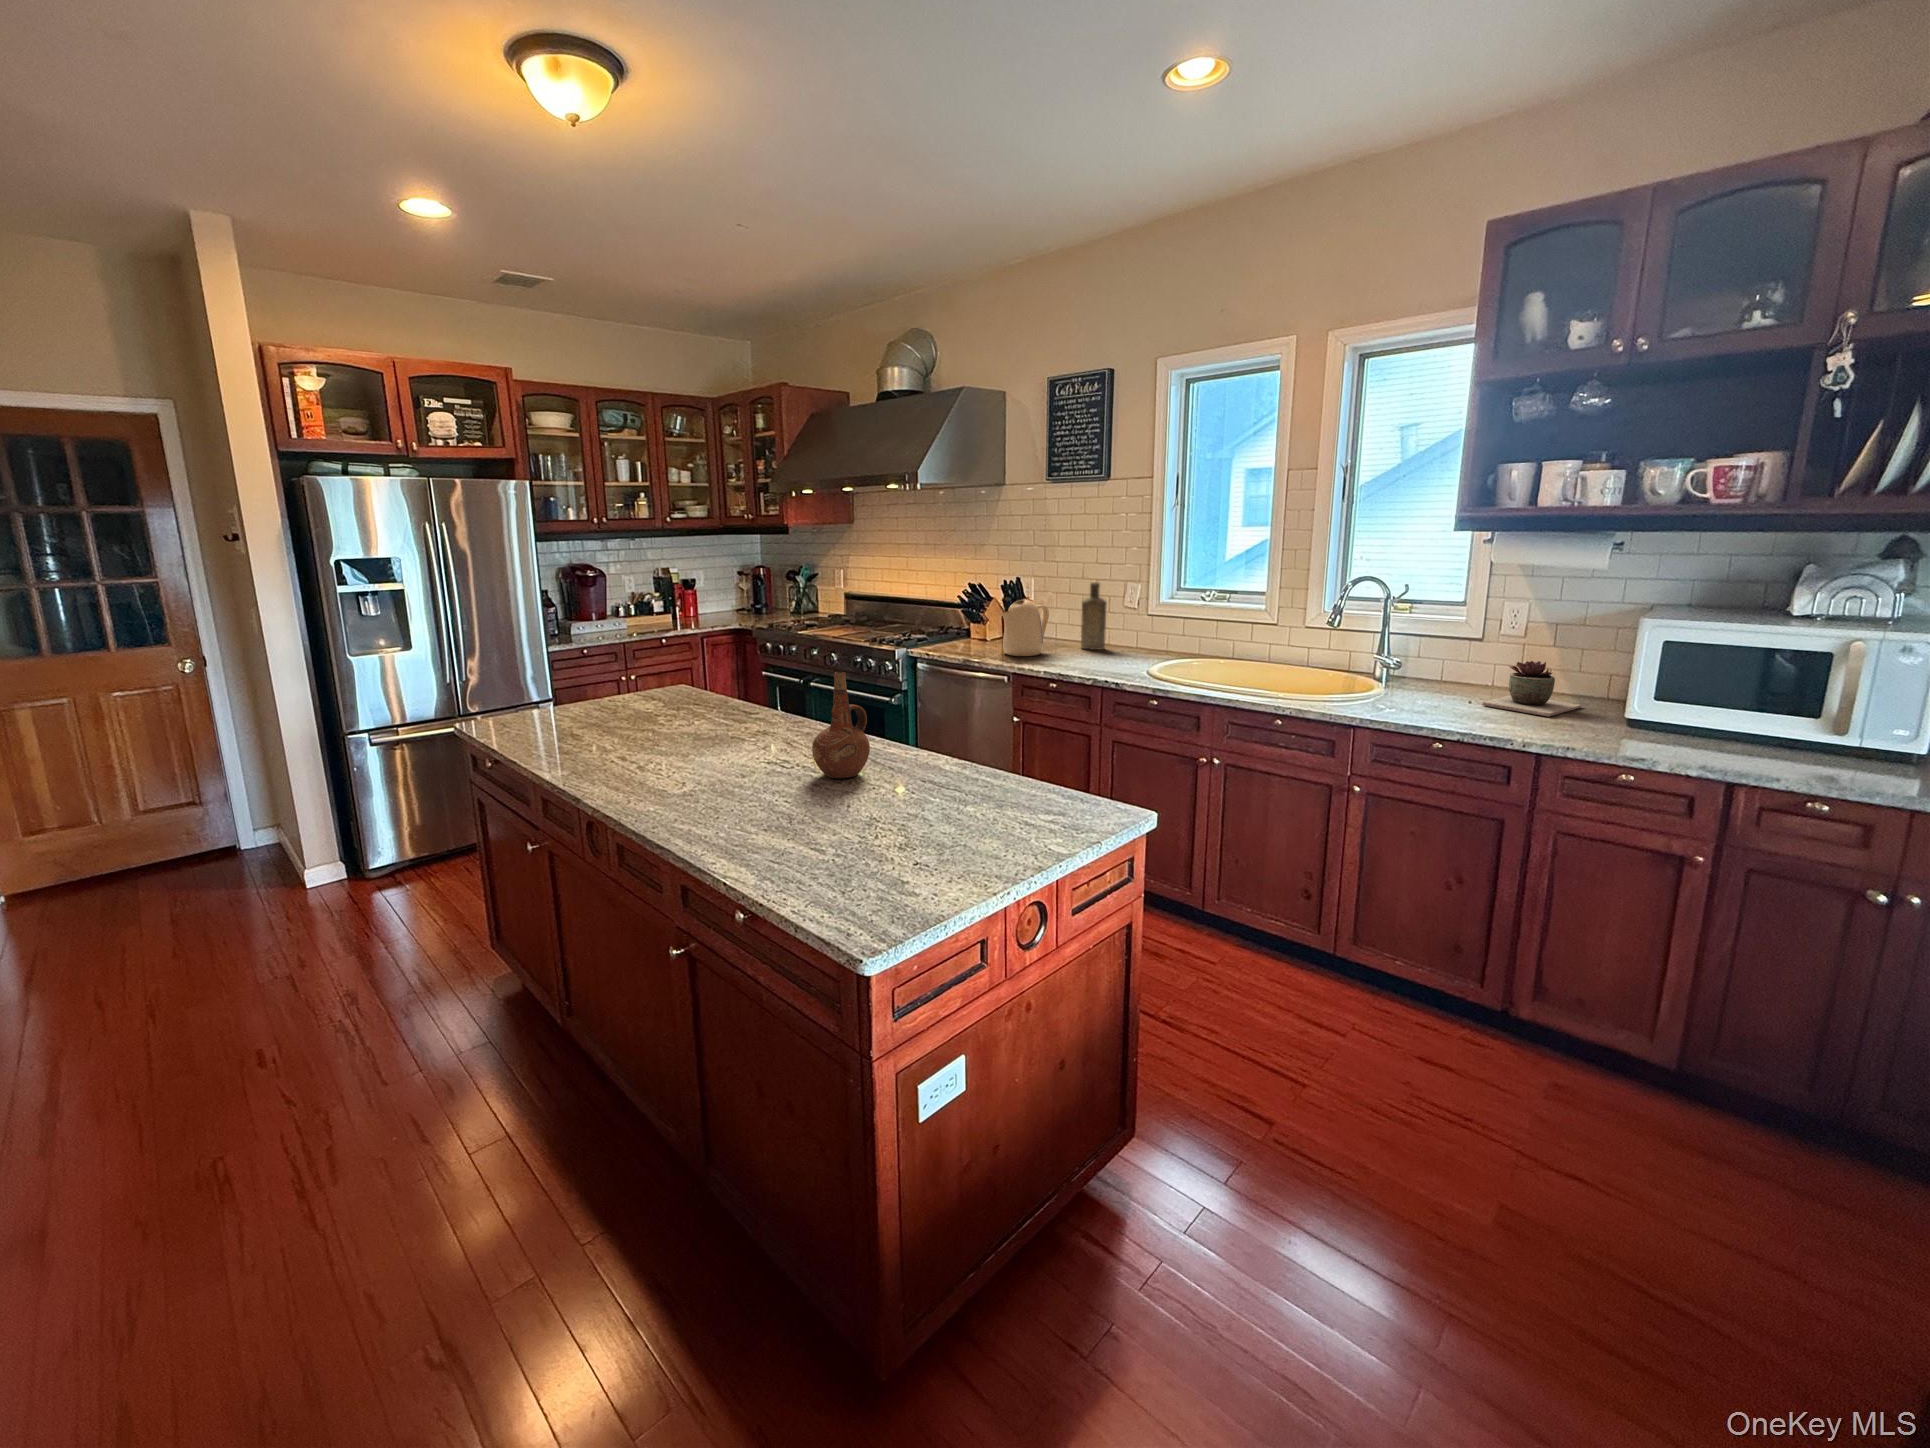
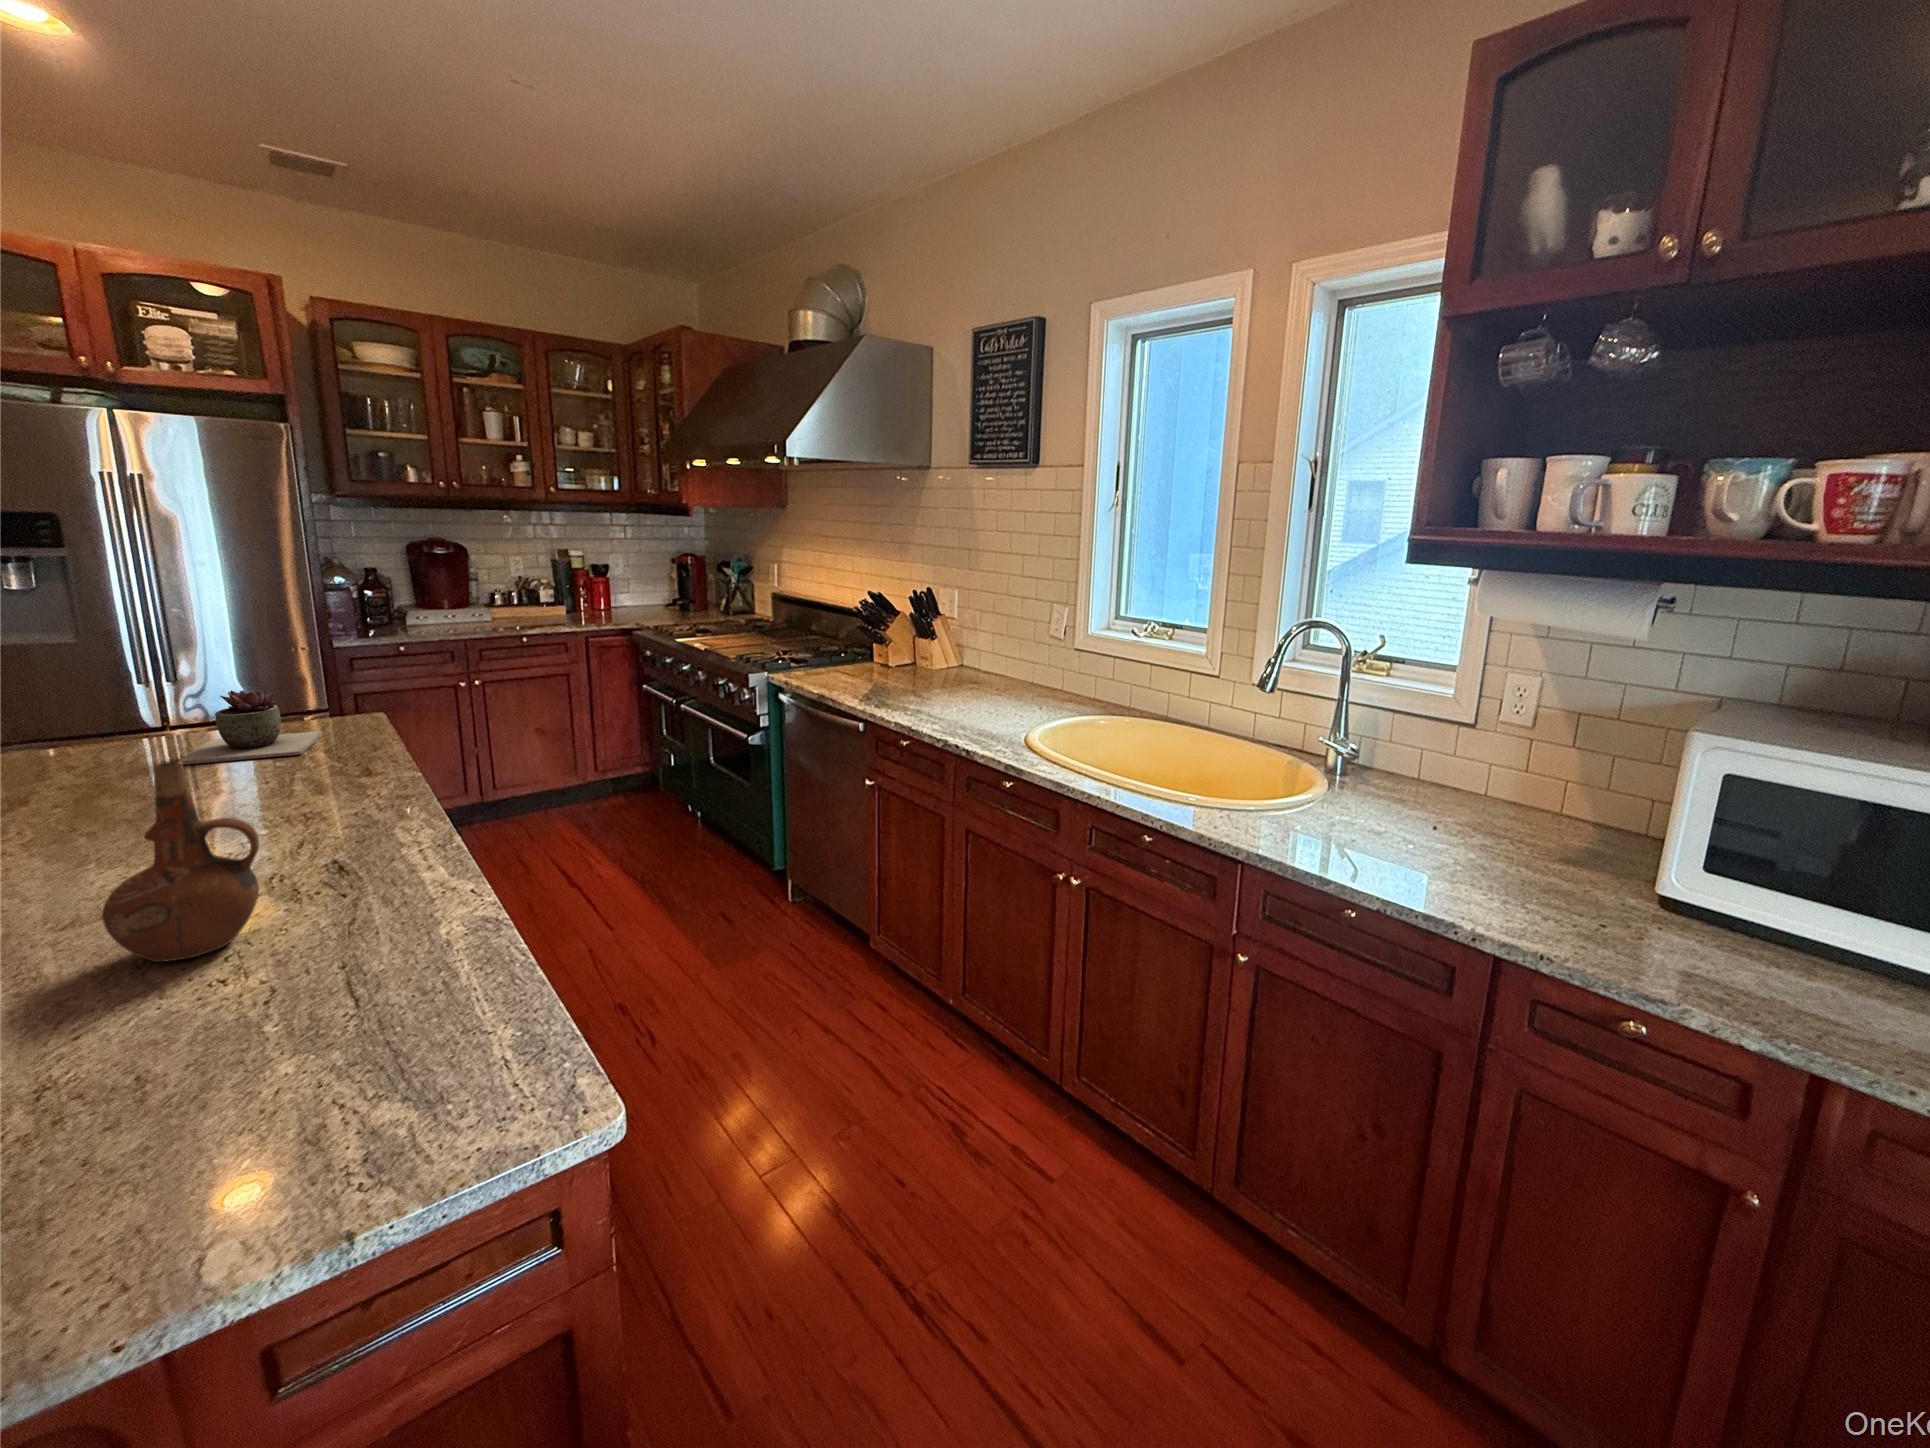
bottle: present [1081,582,1106,650] -> none [987,600,1022,689]
kettle: present [1002,600,1049,656] -> none [870,618,942,694]
succulent plant: present [1482,661,1582,716] -> present [180,690,322,765]

